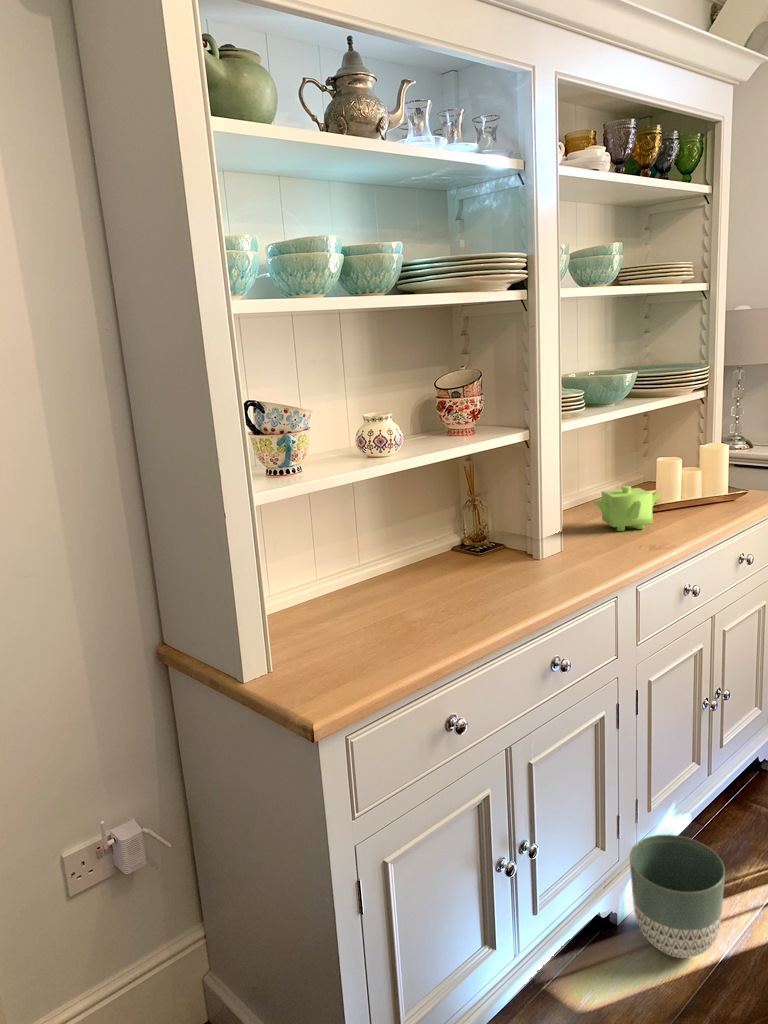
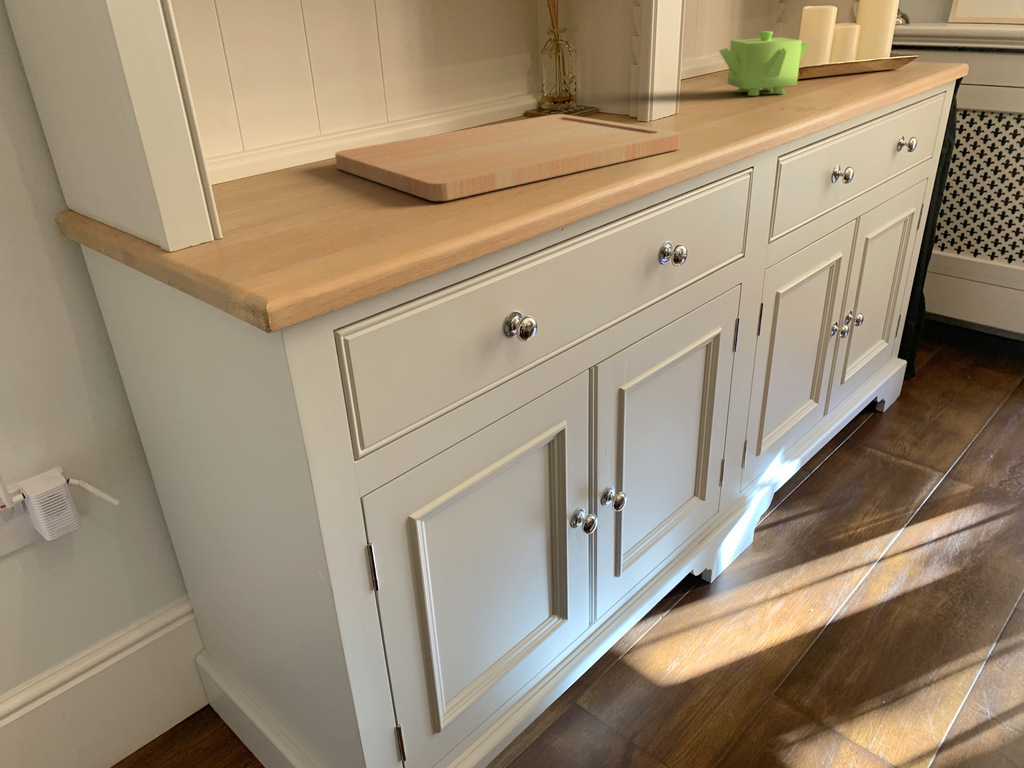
cutting board: none [328,556,562,641] -> present [335,114,680,201]
planter: present [630,835,725,958] -> none [733,481,852,619]

